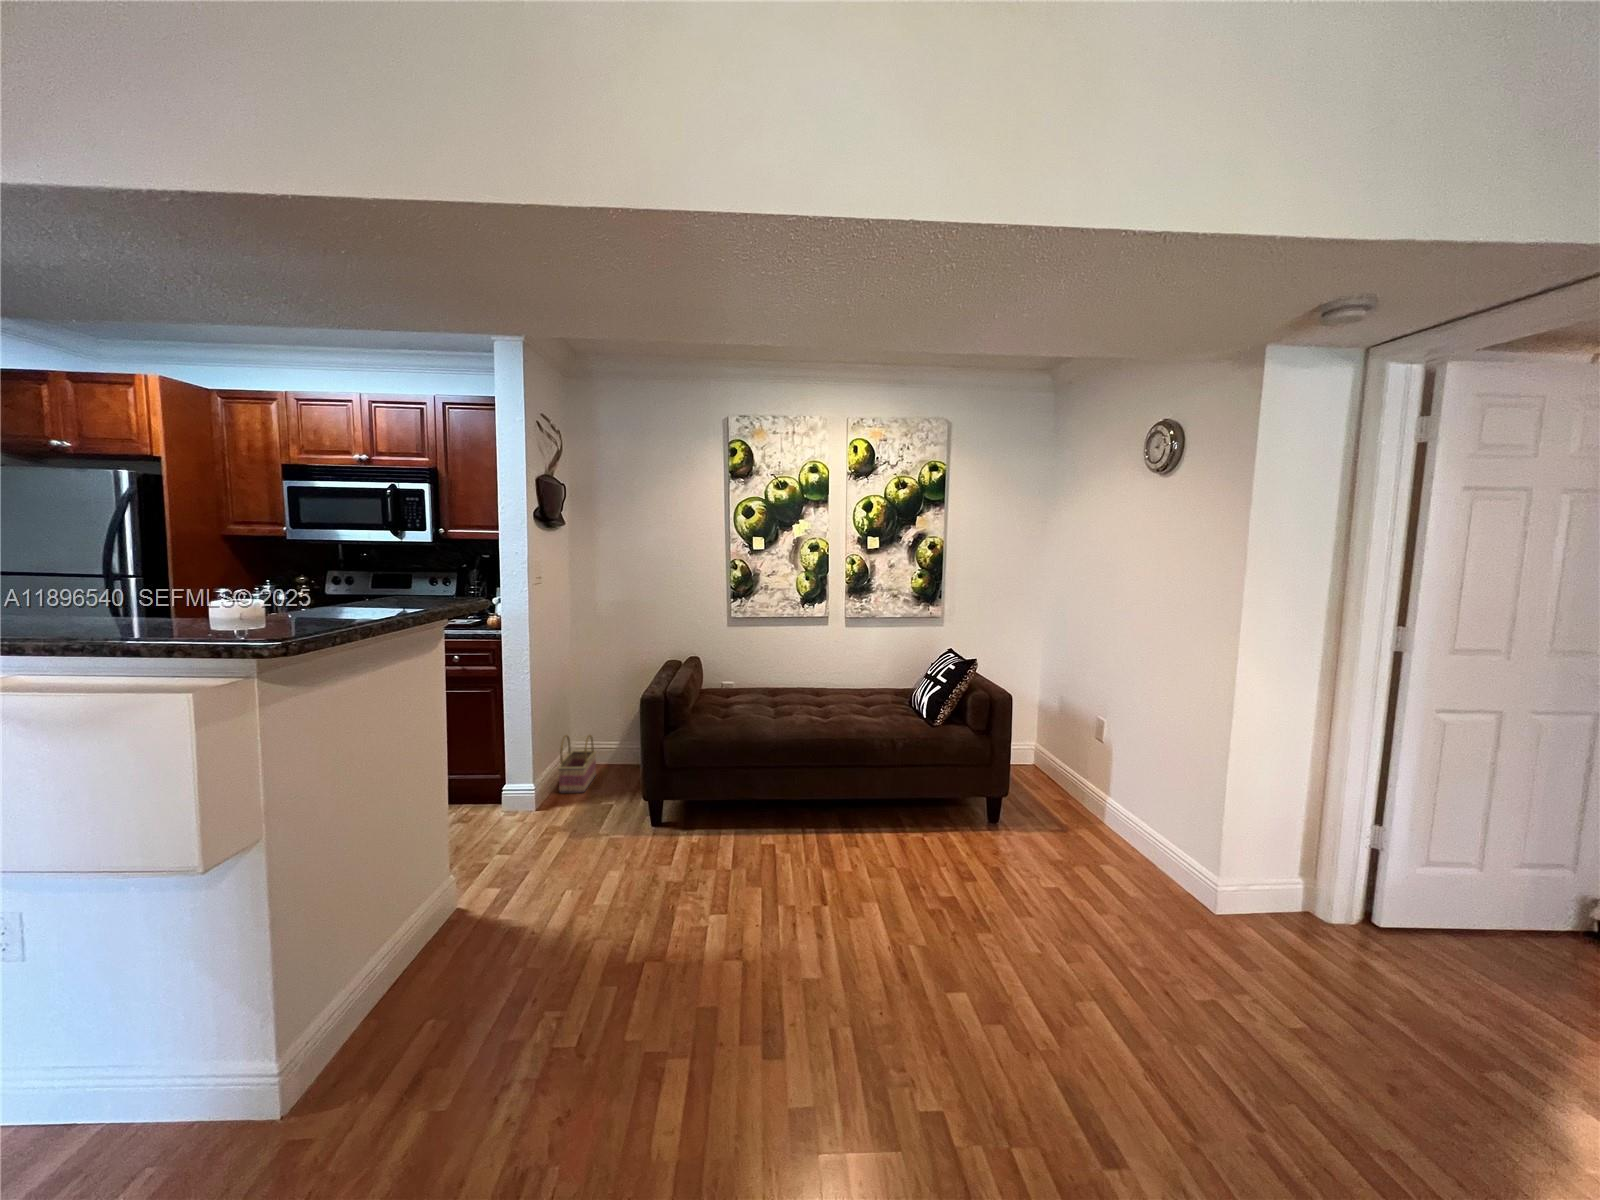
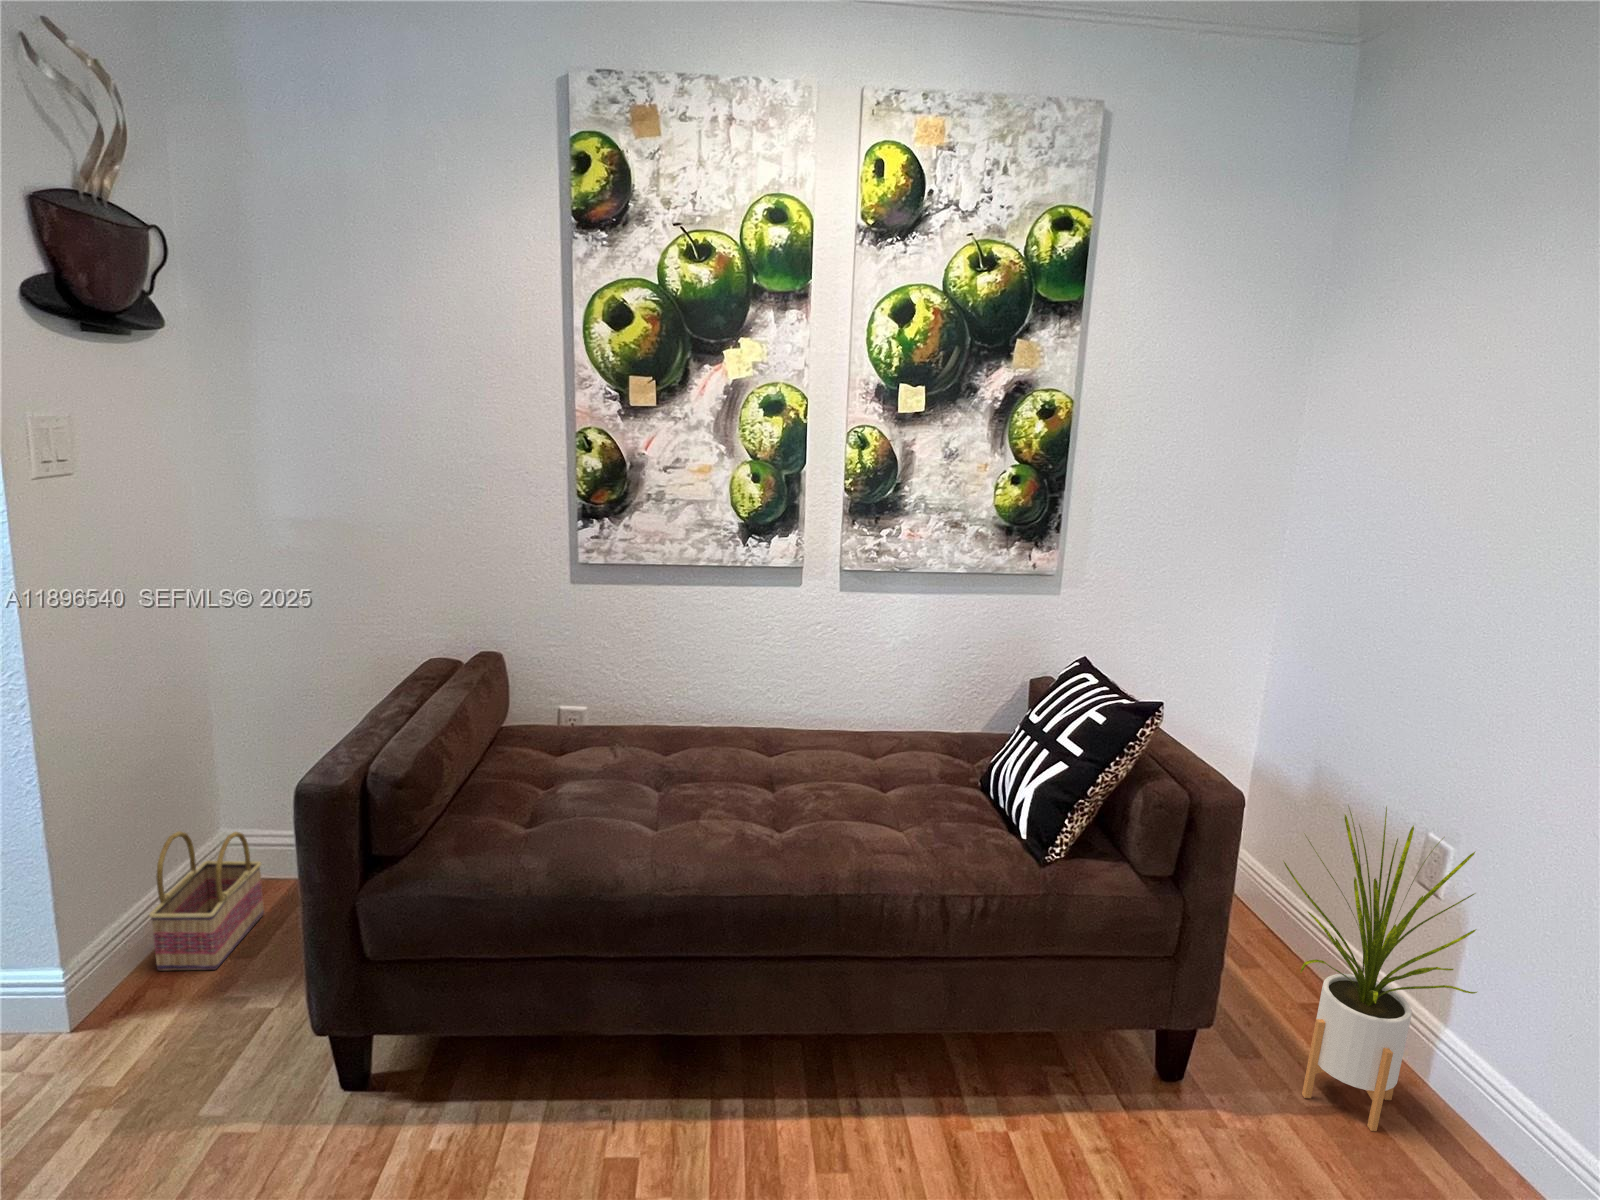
house plant: none [1034,699,1111,836] -> present [1283,806,1477,1131]

